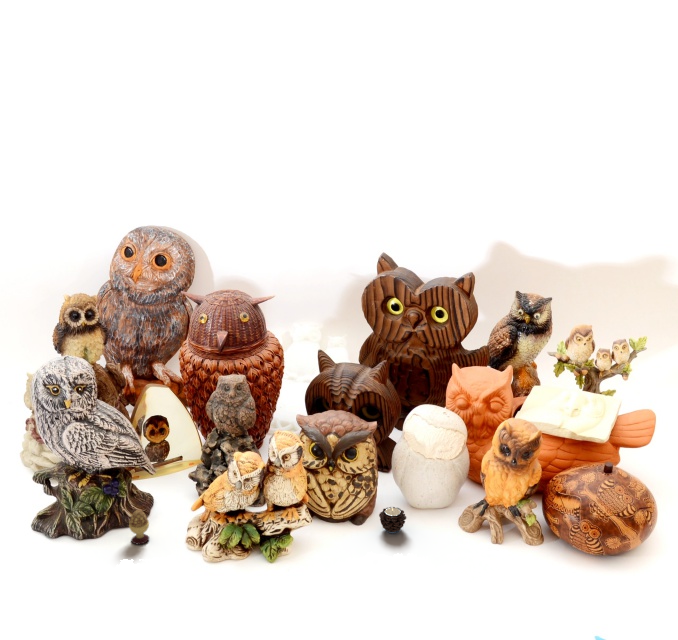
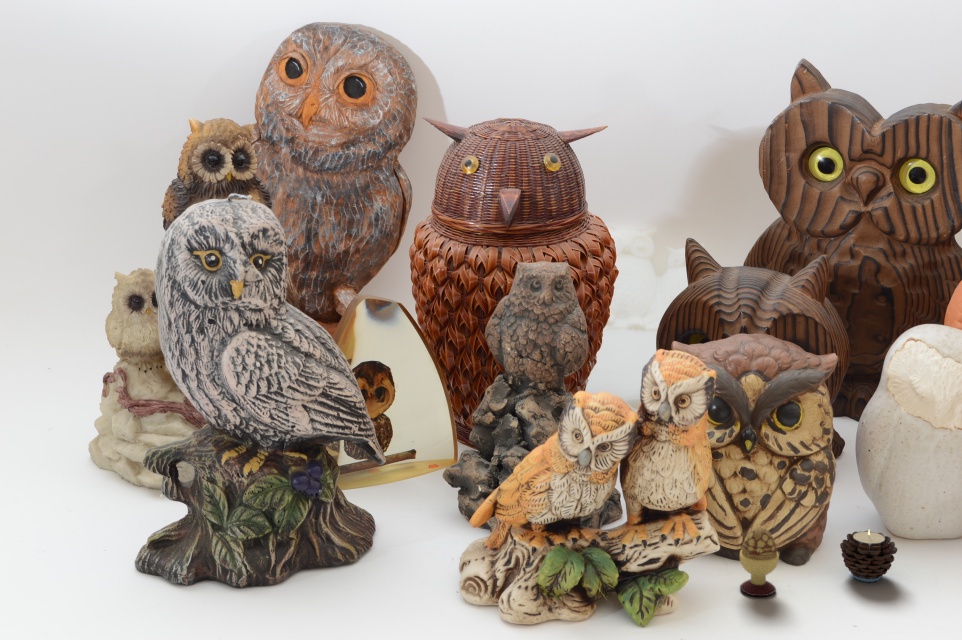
decorative egg: present [129,510,149,544] -> present [740,526,779,596]

